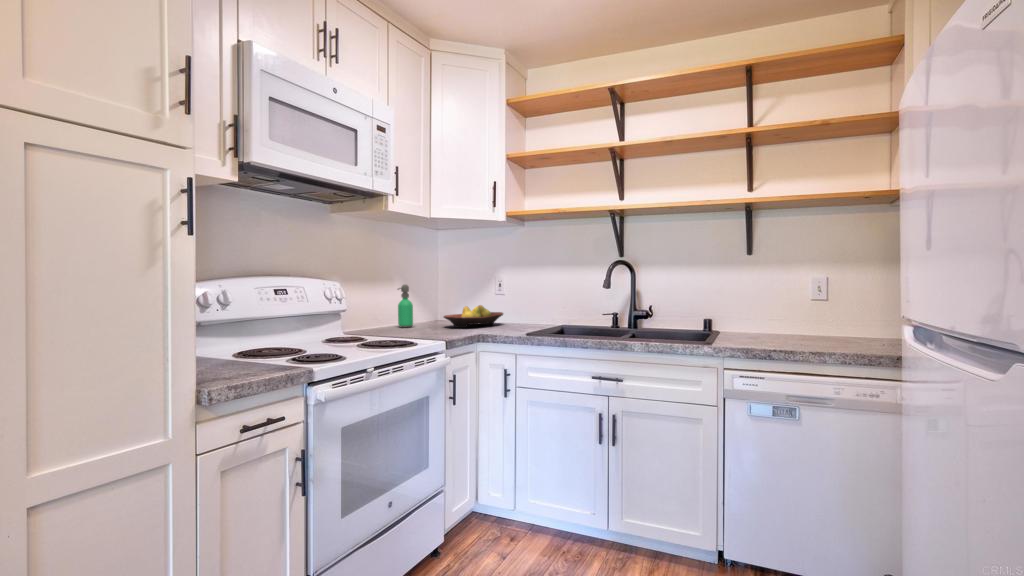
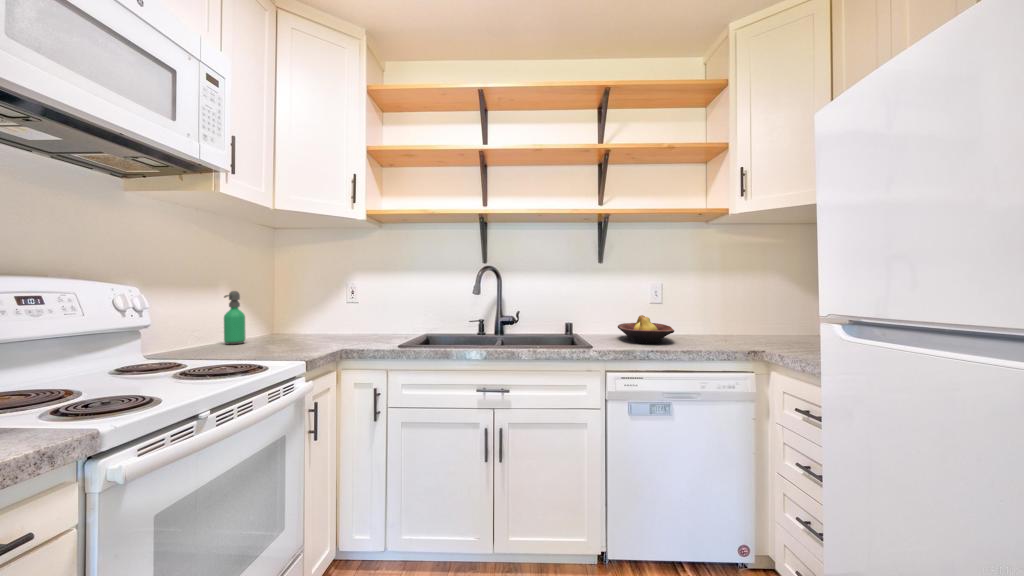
fruit bowl: present [444,305,503,328] -> present [618,315,674,344]

